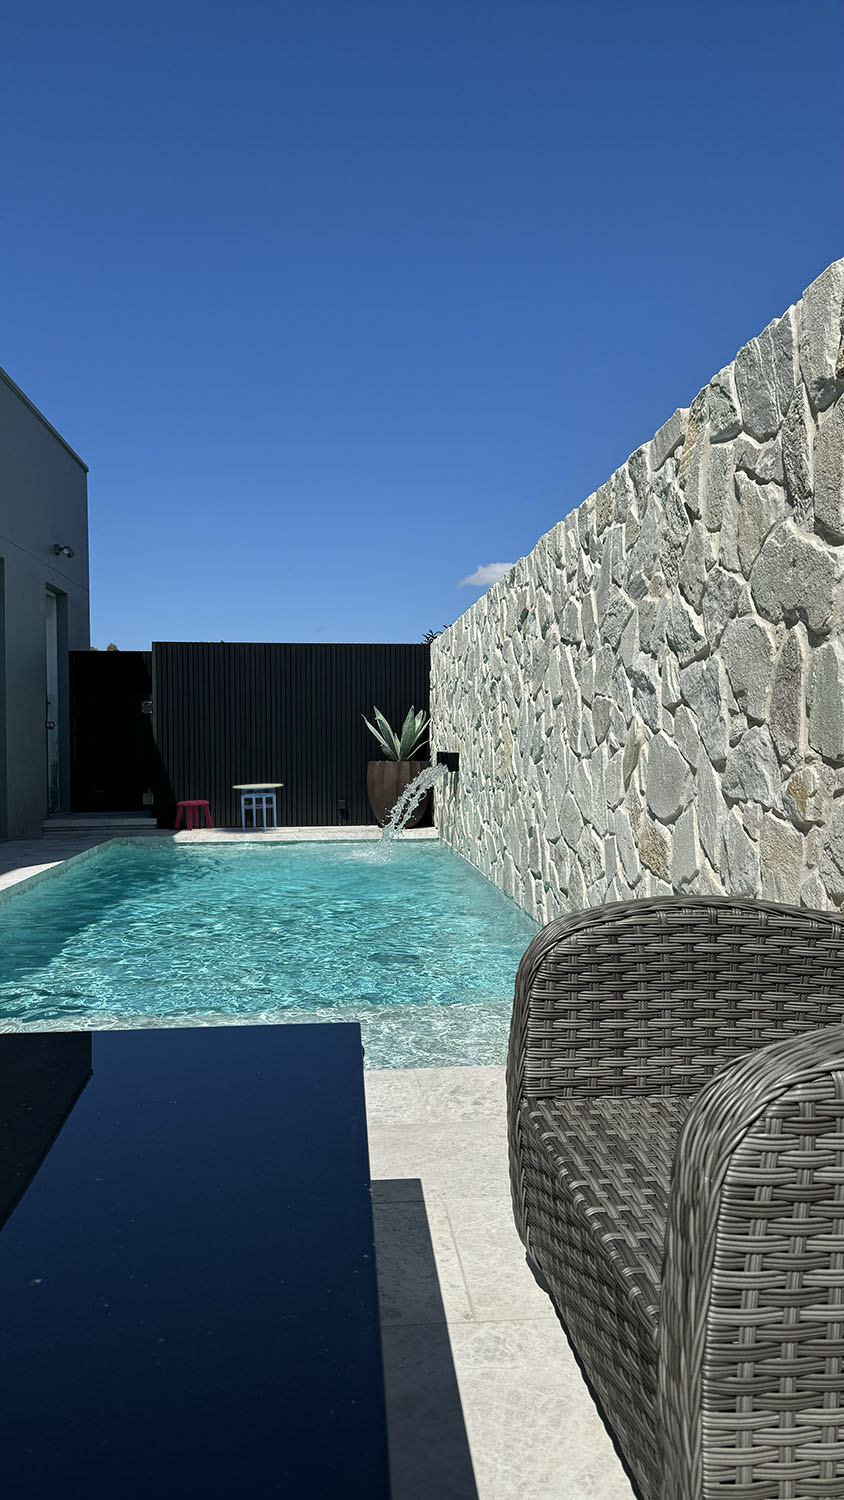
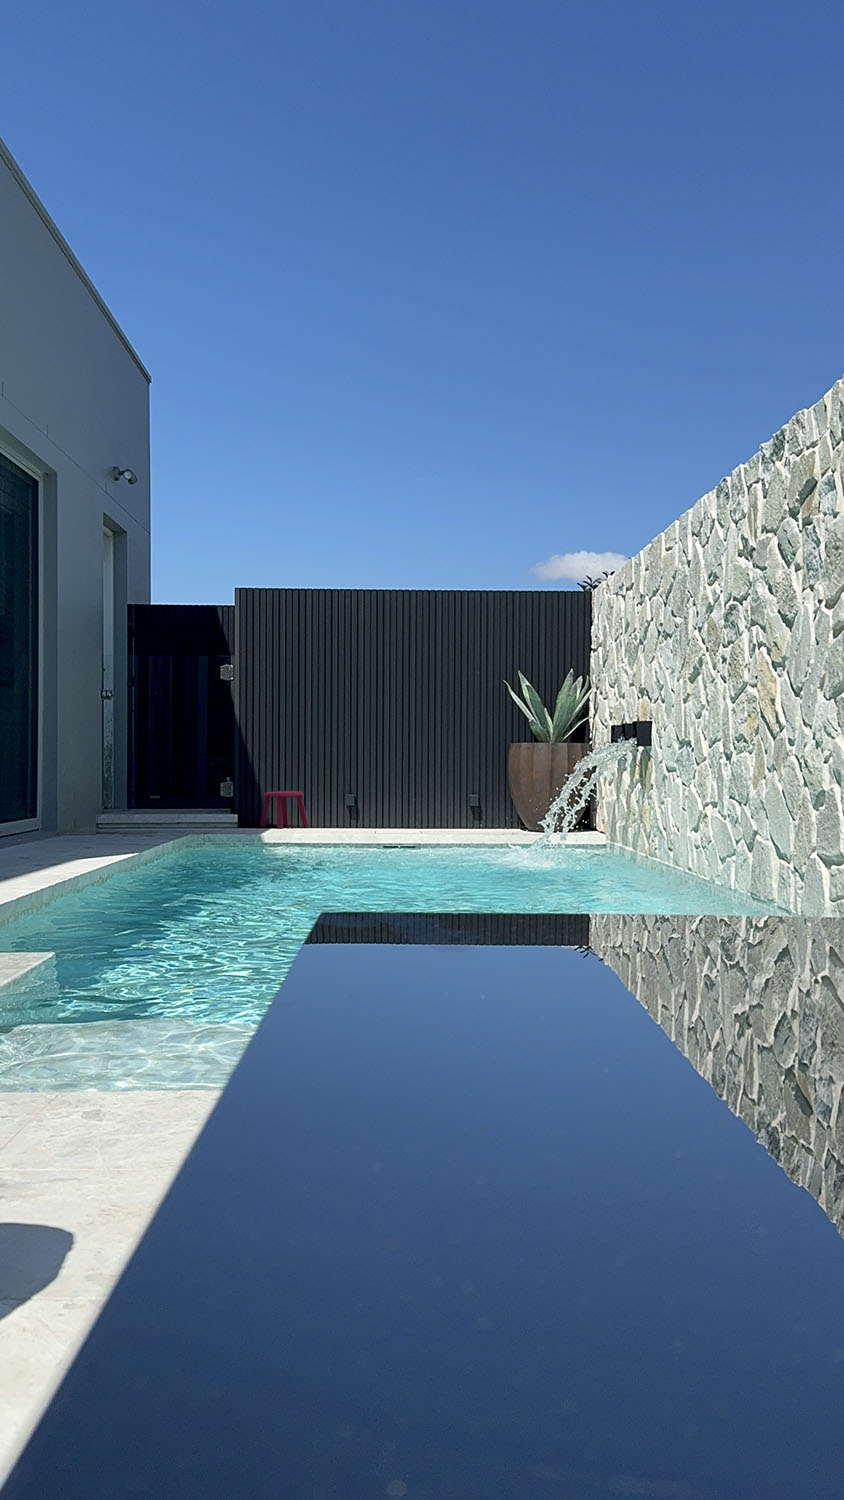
side table: present [233,784,283,831] -> none [335,771,400,831]

